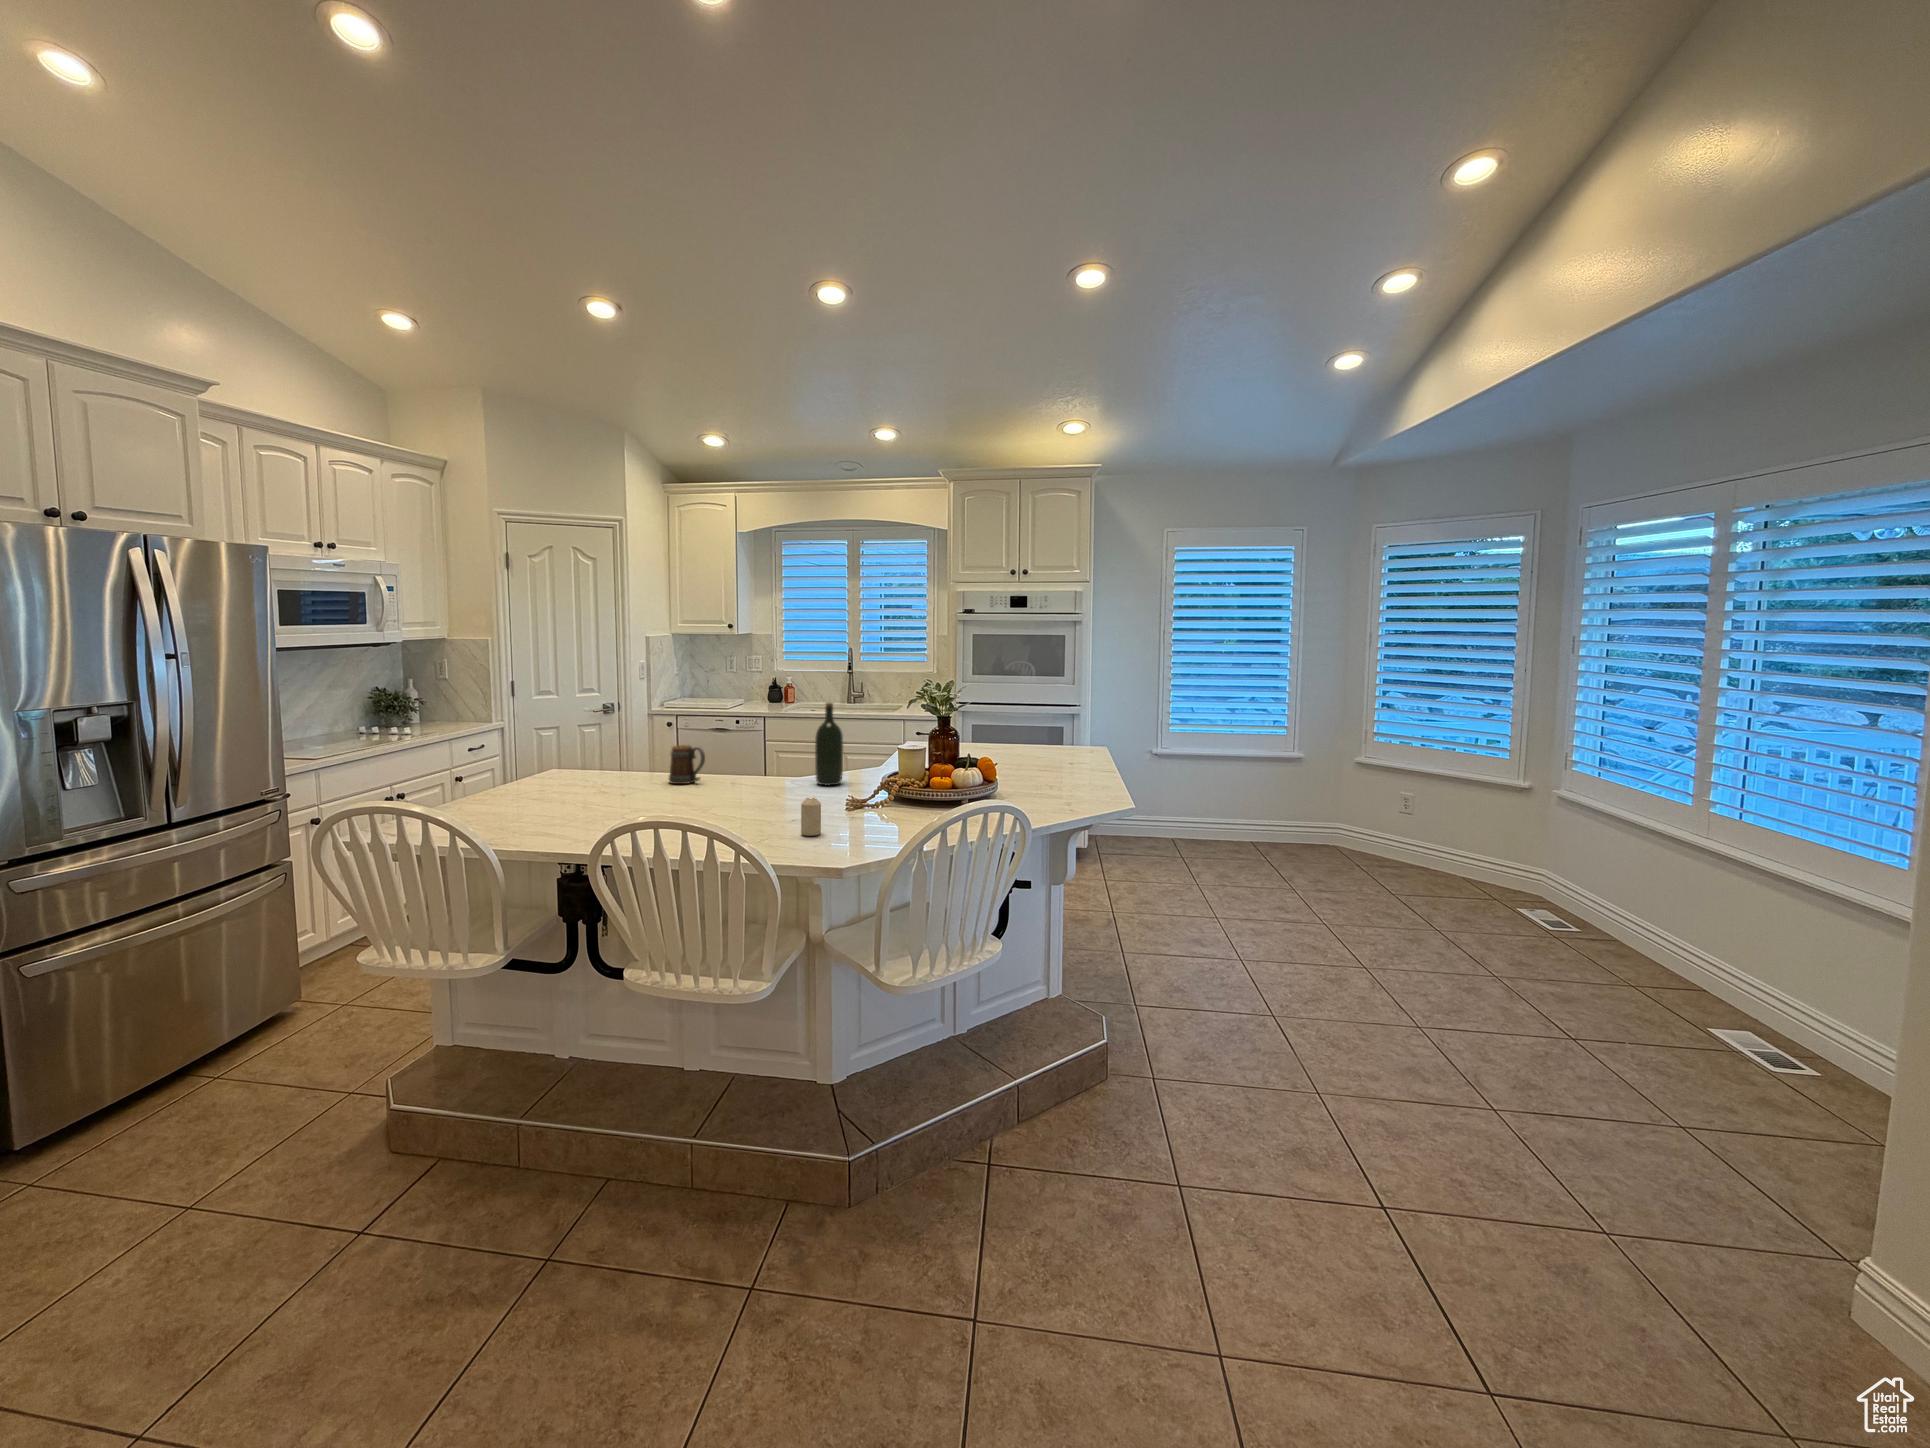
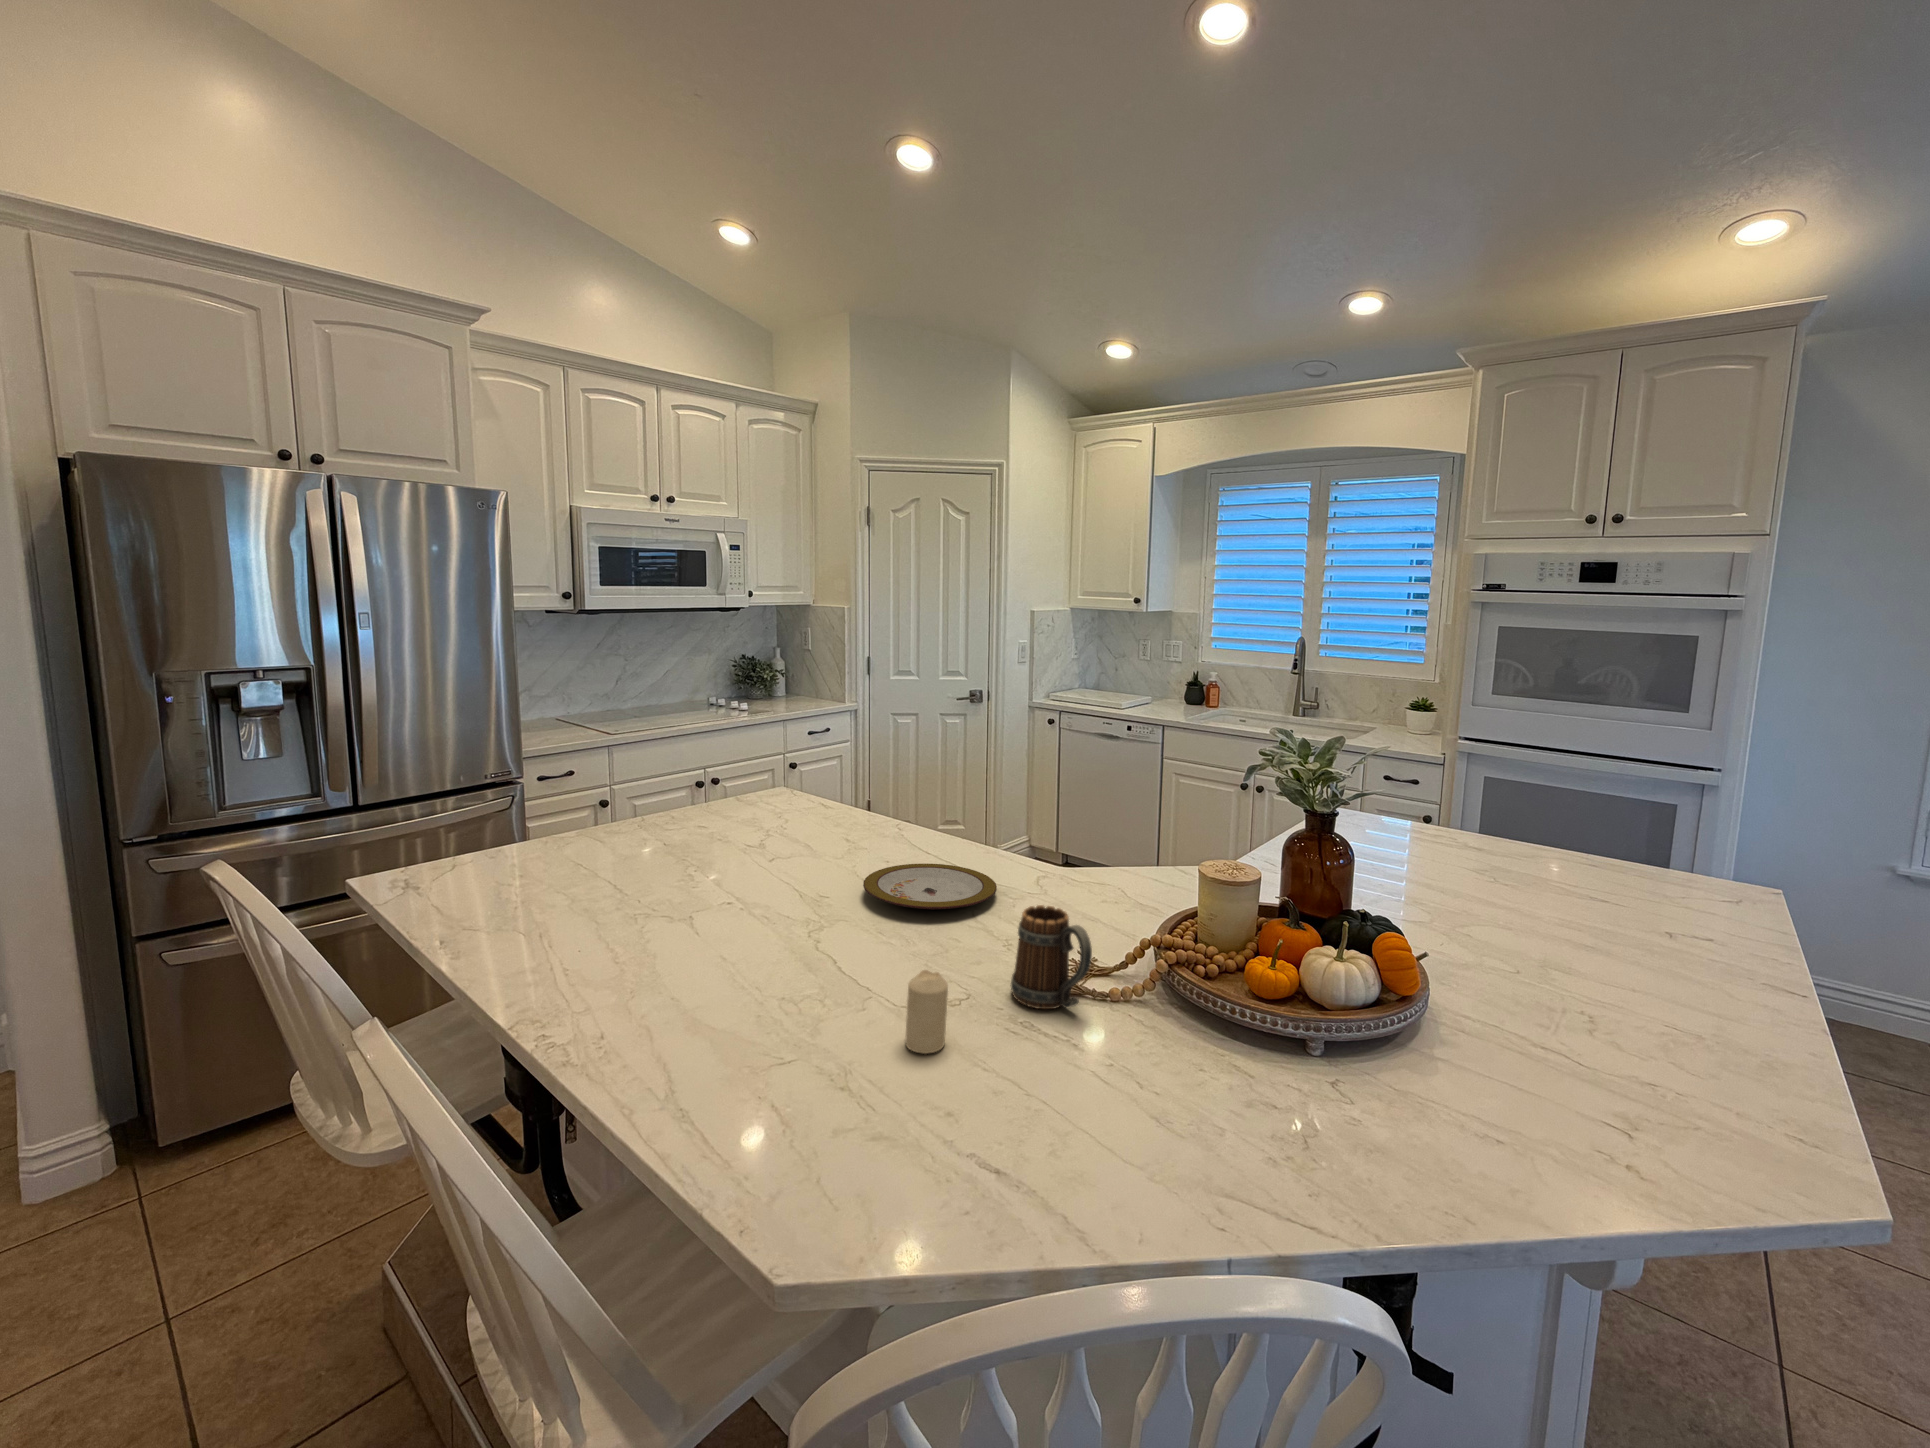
wine bottle: present [815,702,843,785] -> none [1084,749,1137,896]
mug: present [669,745,705,784] -> present [1011,905,1092,1009]
plate: none [696,784,777,802] -> present [863,864,997,910]

